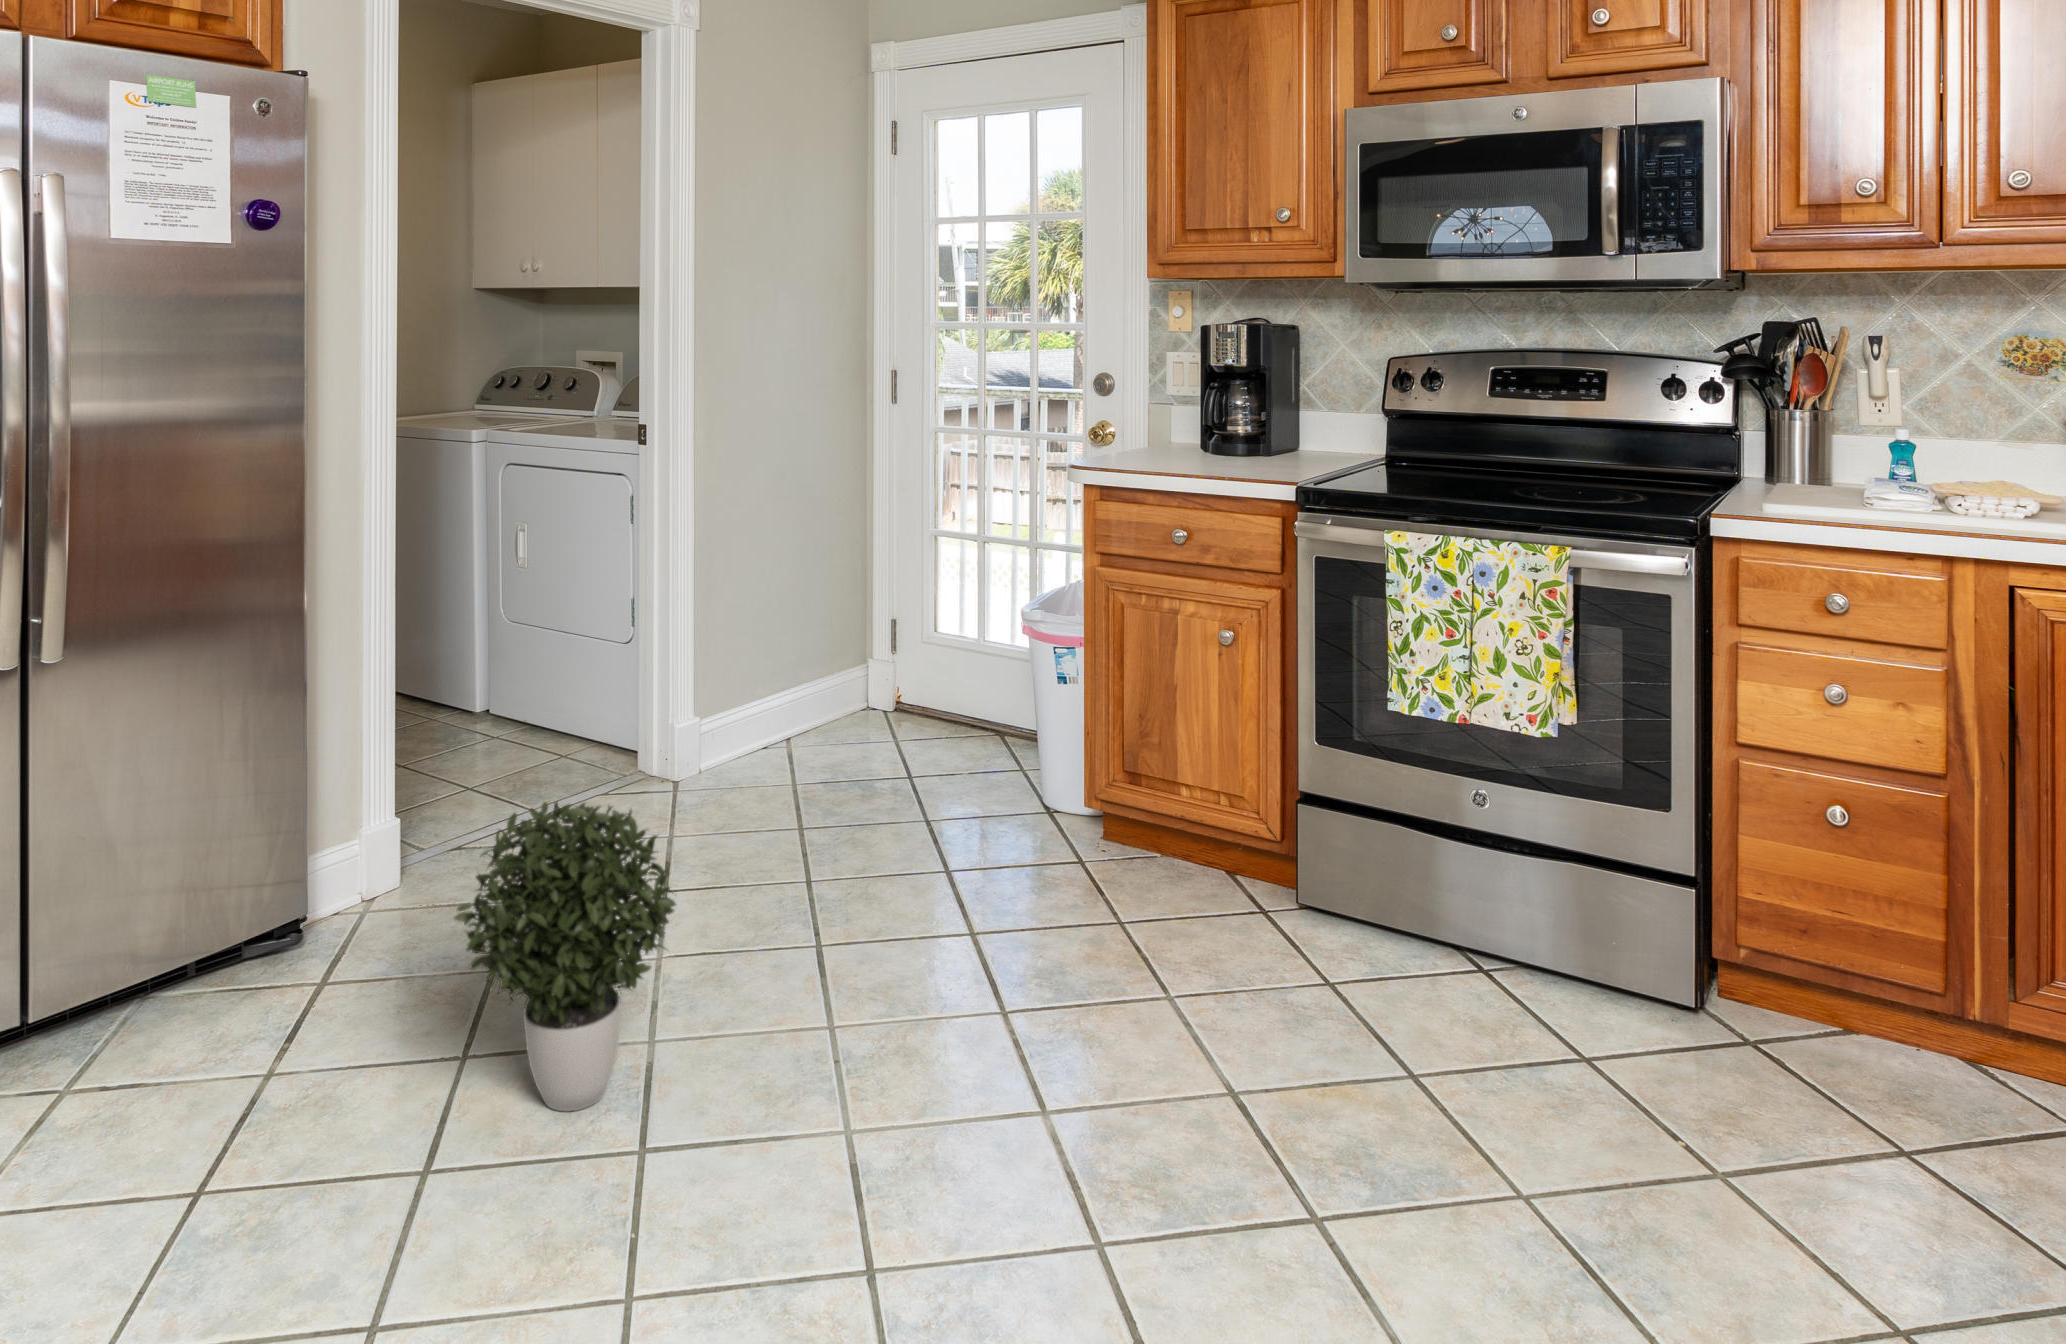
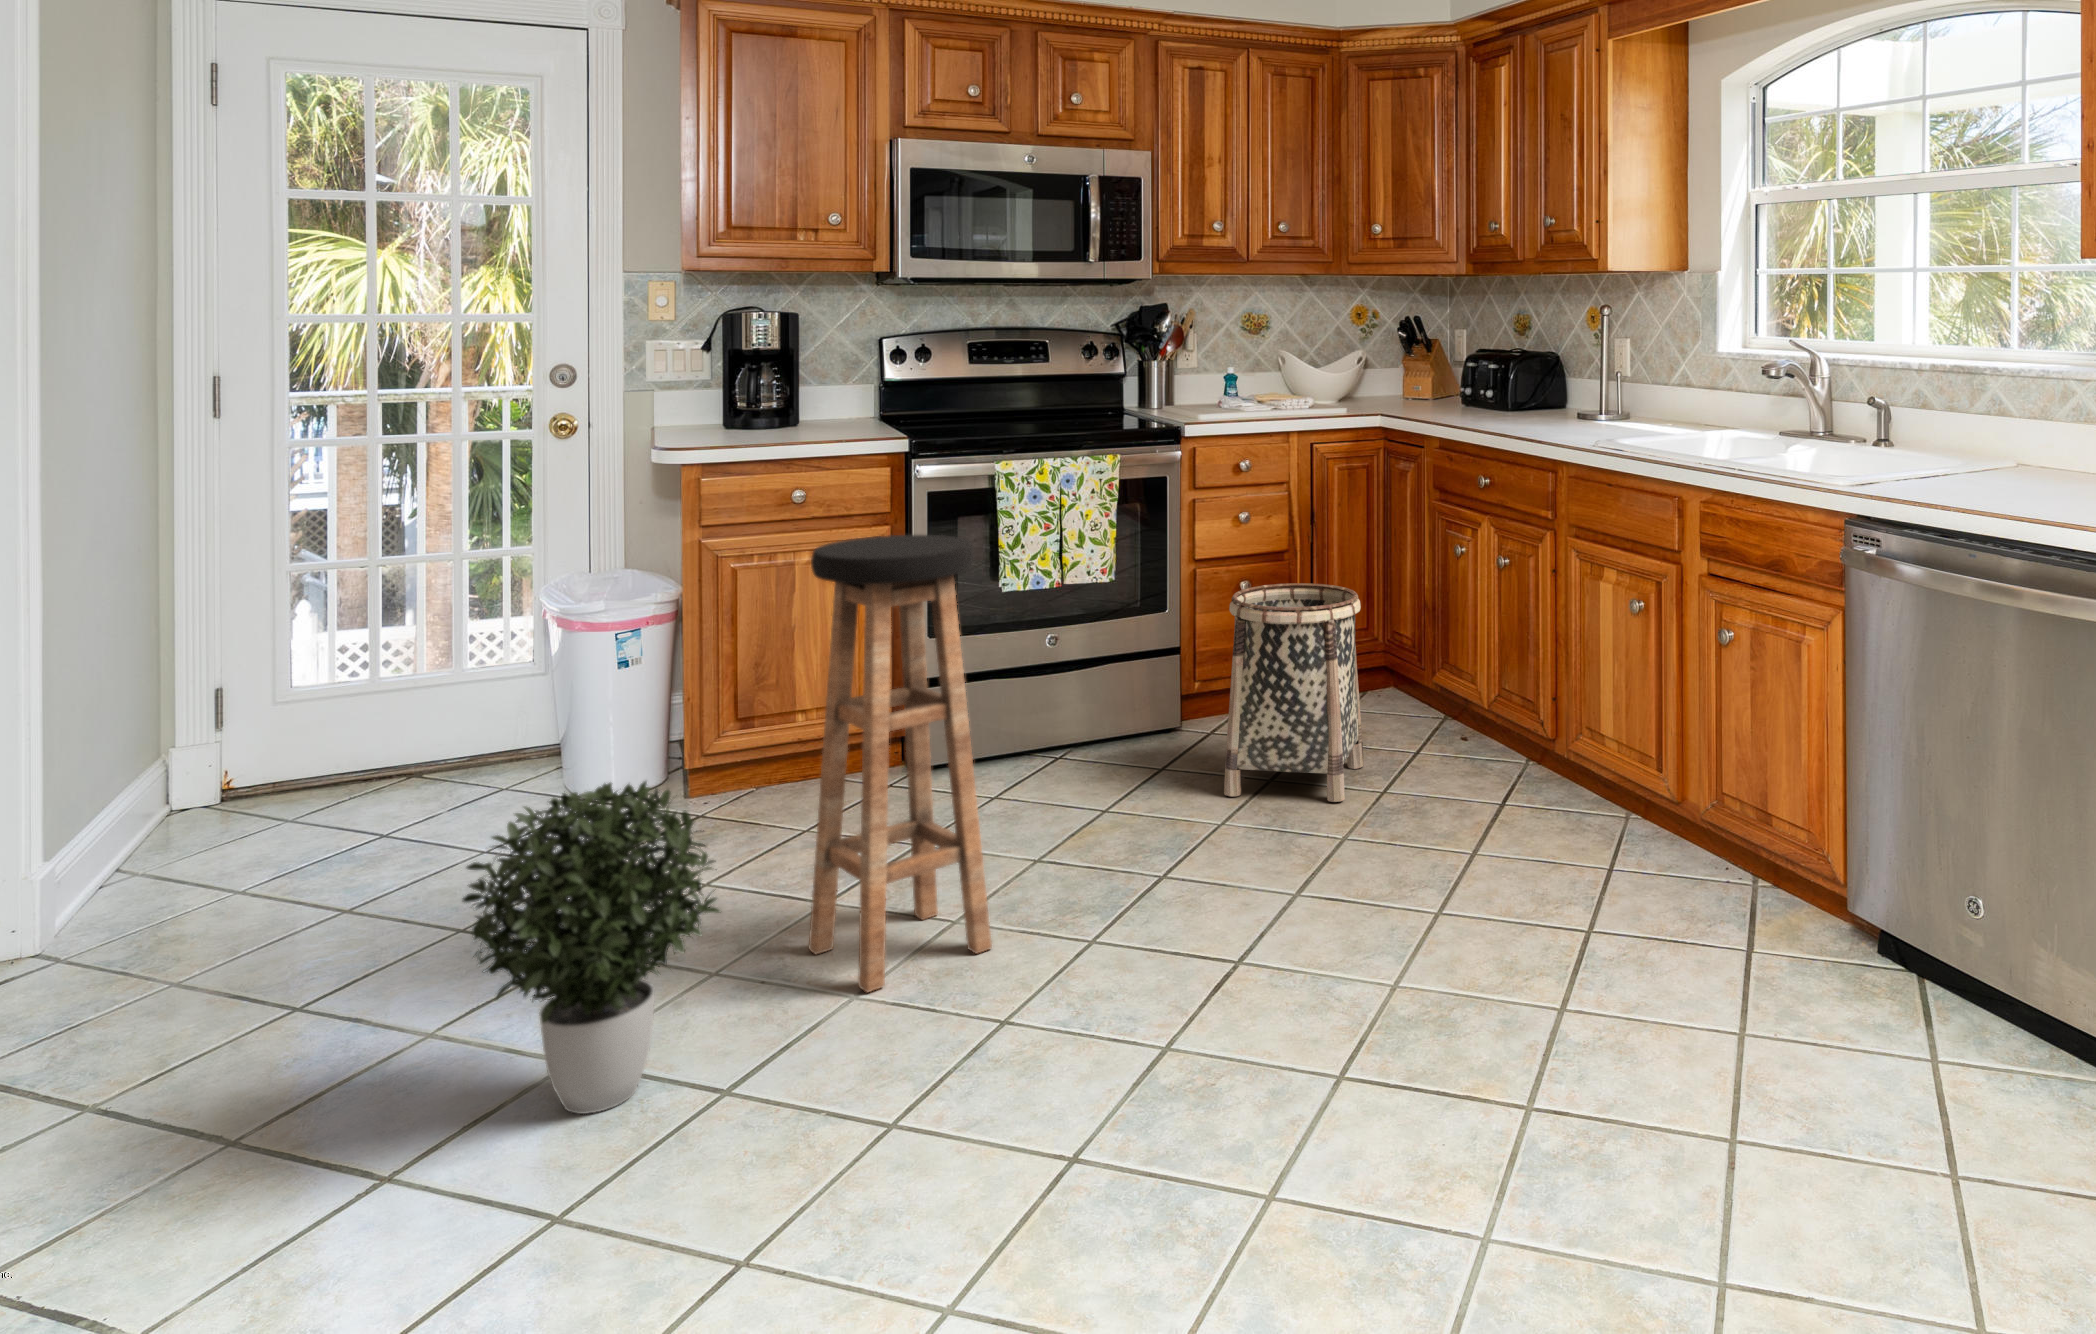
bar stool: none [822,612,1017,1165] -> present [808,535,992,993]
basket: none [1559,811,1887,1261] -> present [1224,583,1364,802]

